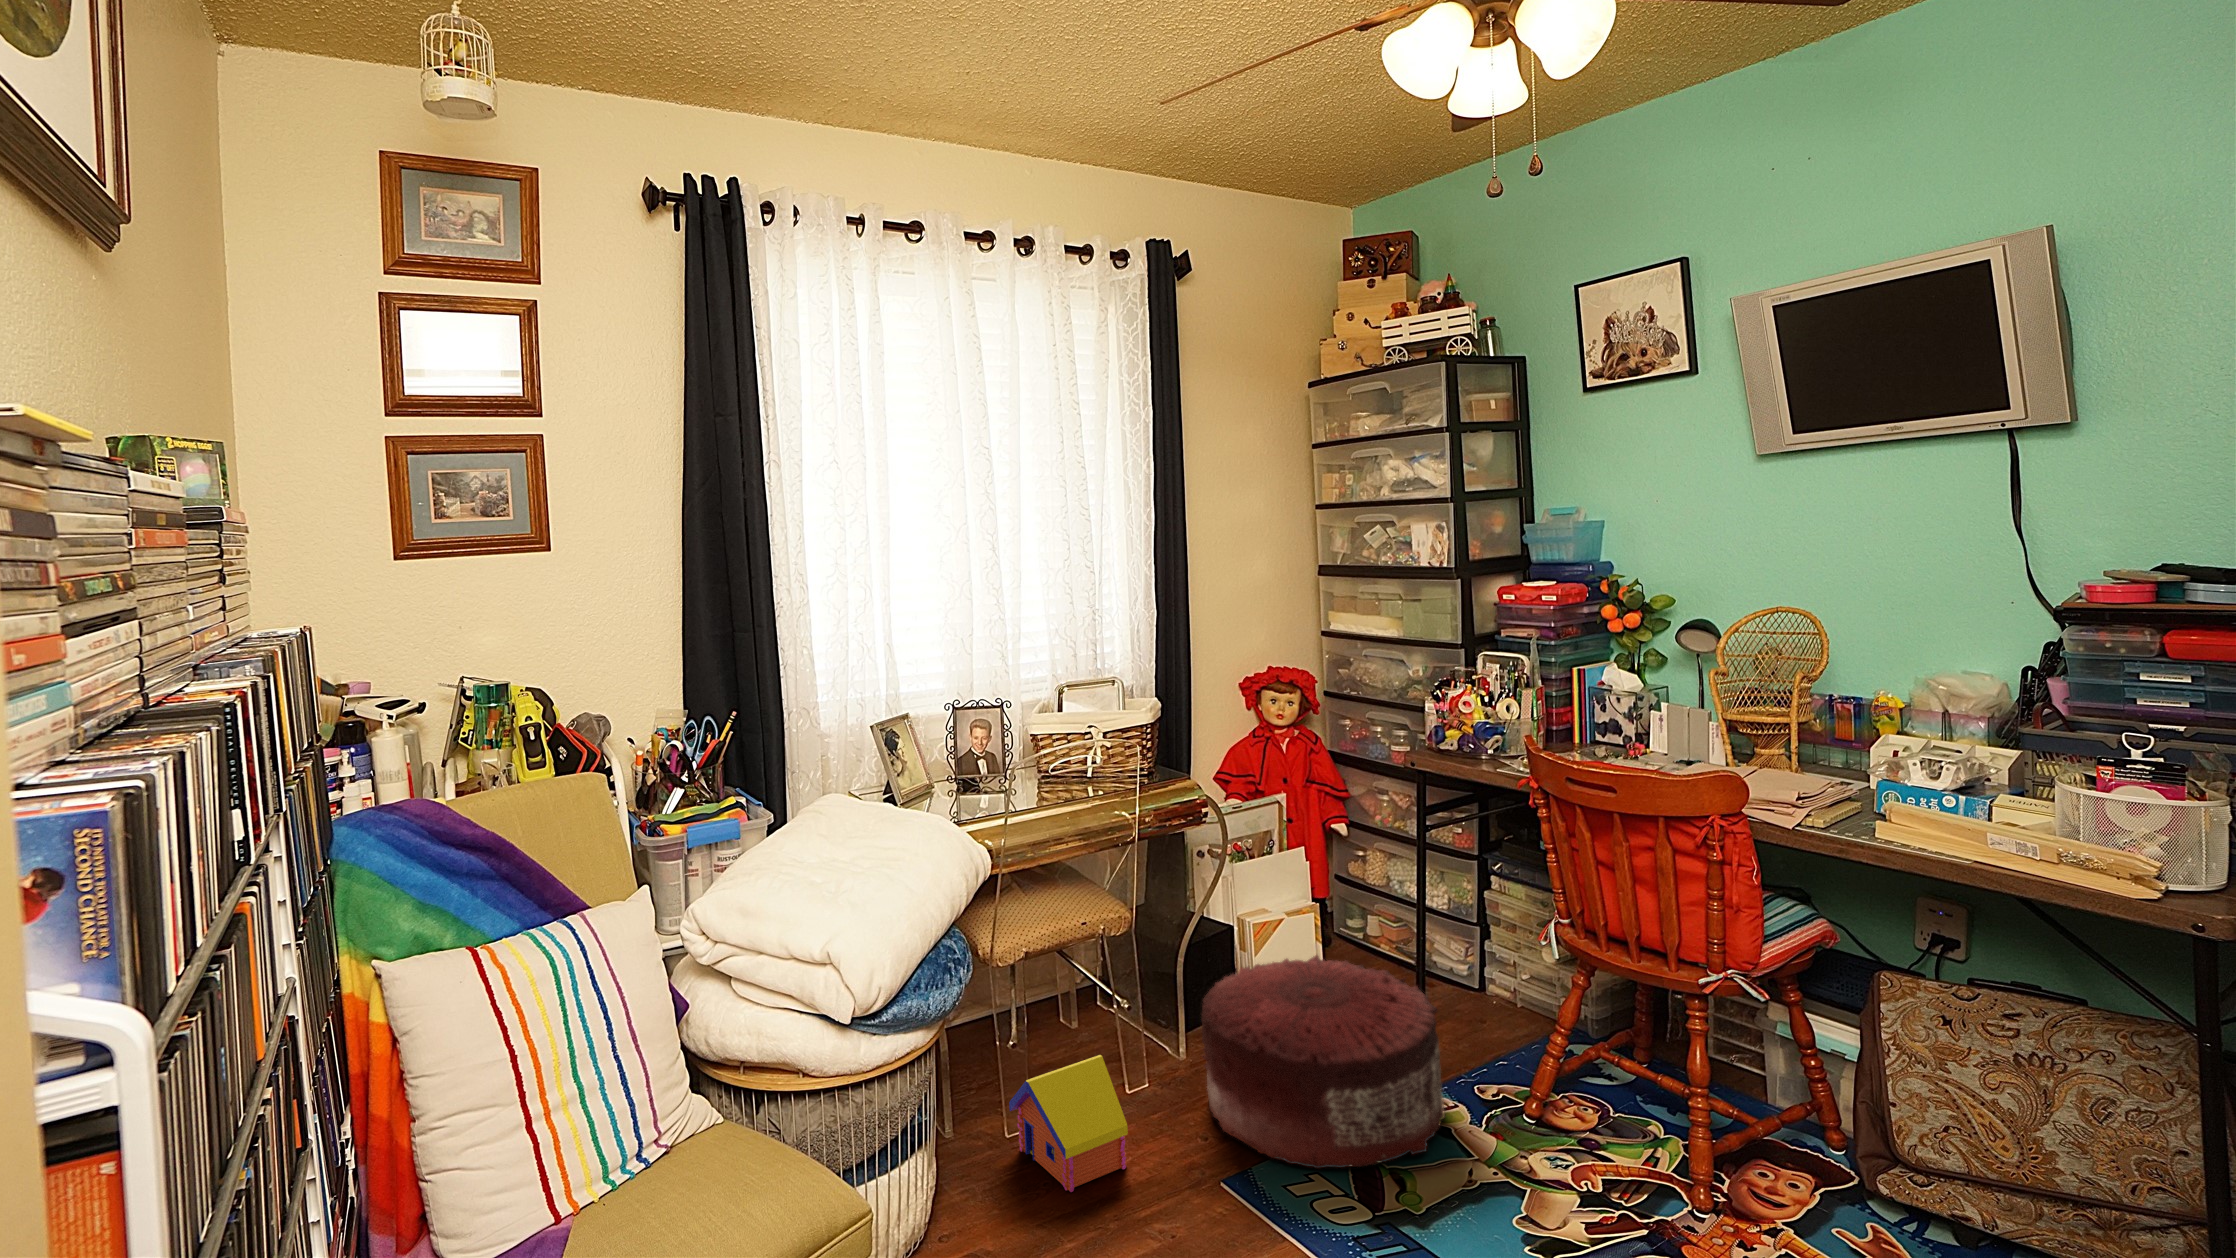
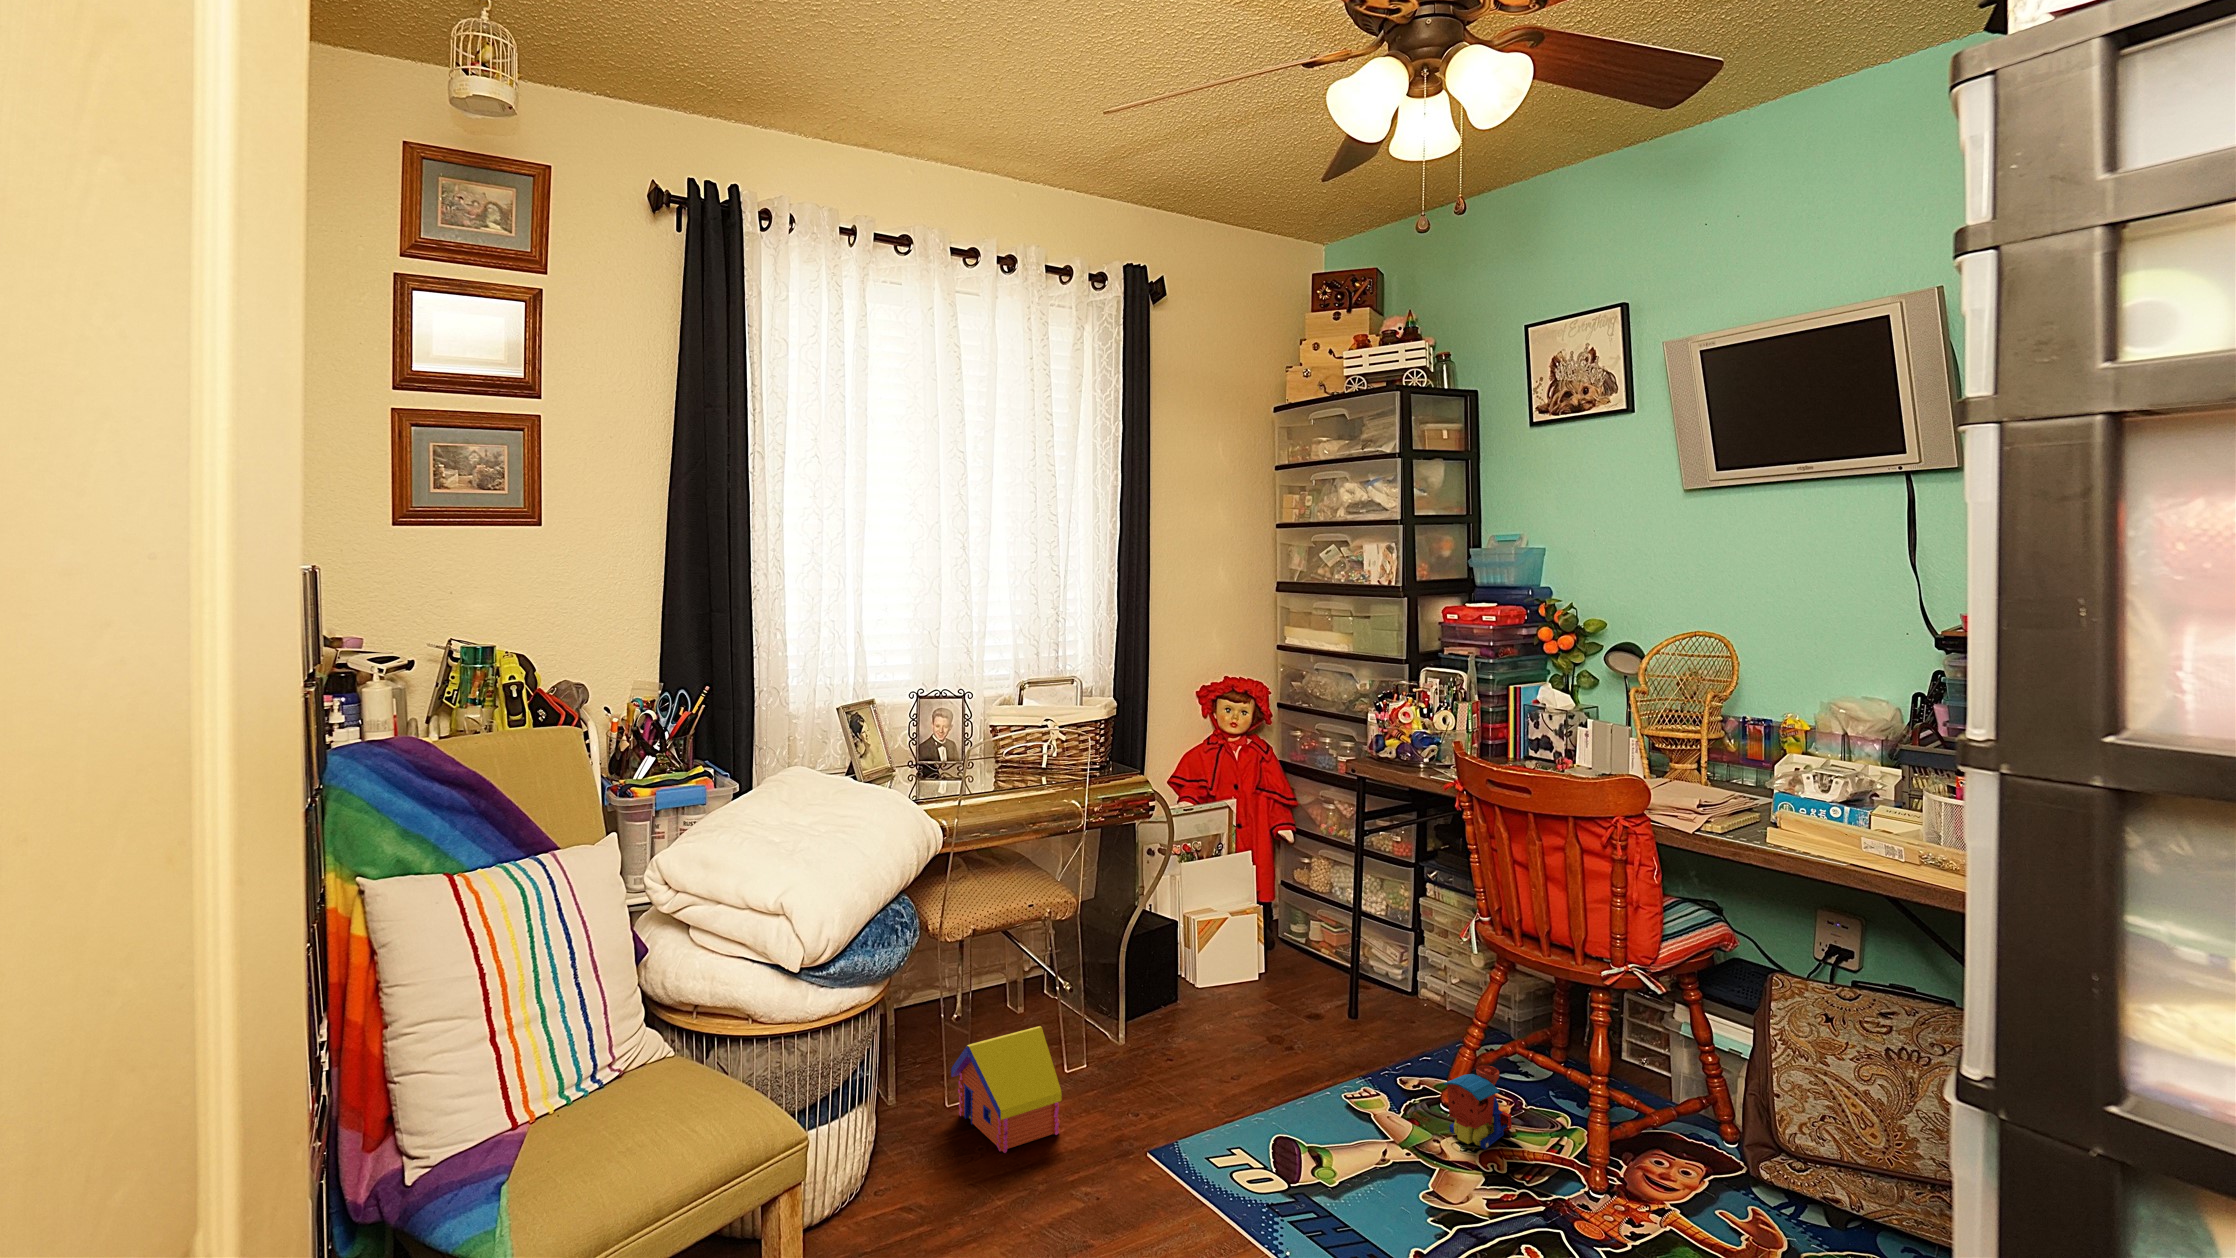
pouf: present [1201,955,1445,1169] -> none [1138,945,1365,1141]
toy train: none [1531,1079,1604,1169] -> present [1444,1065,1512,1149]

